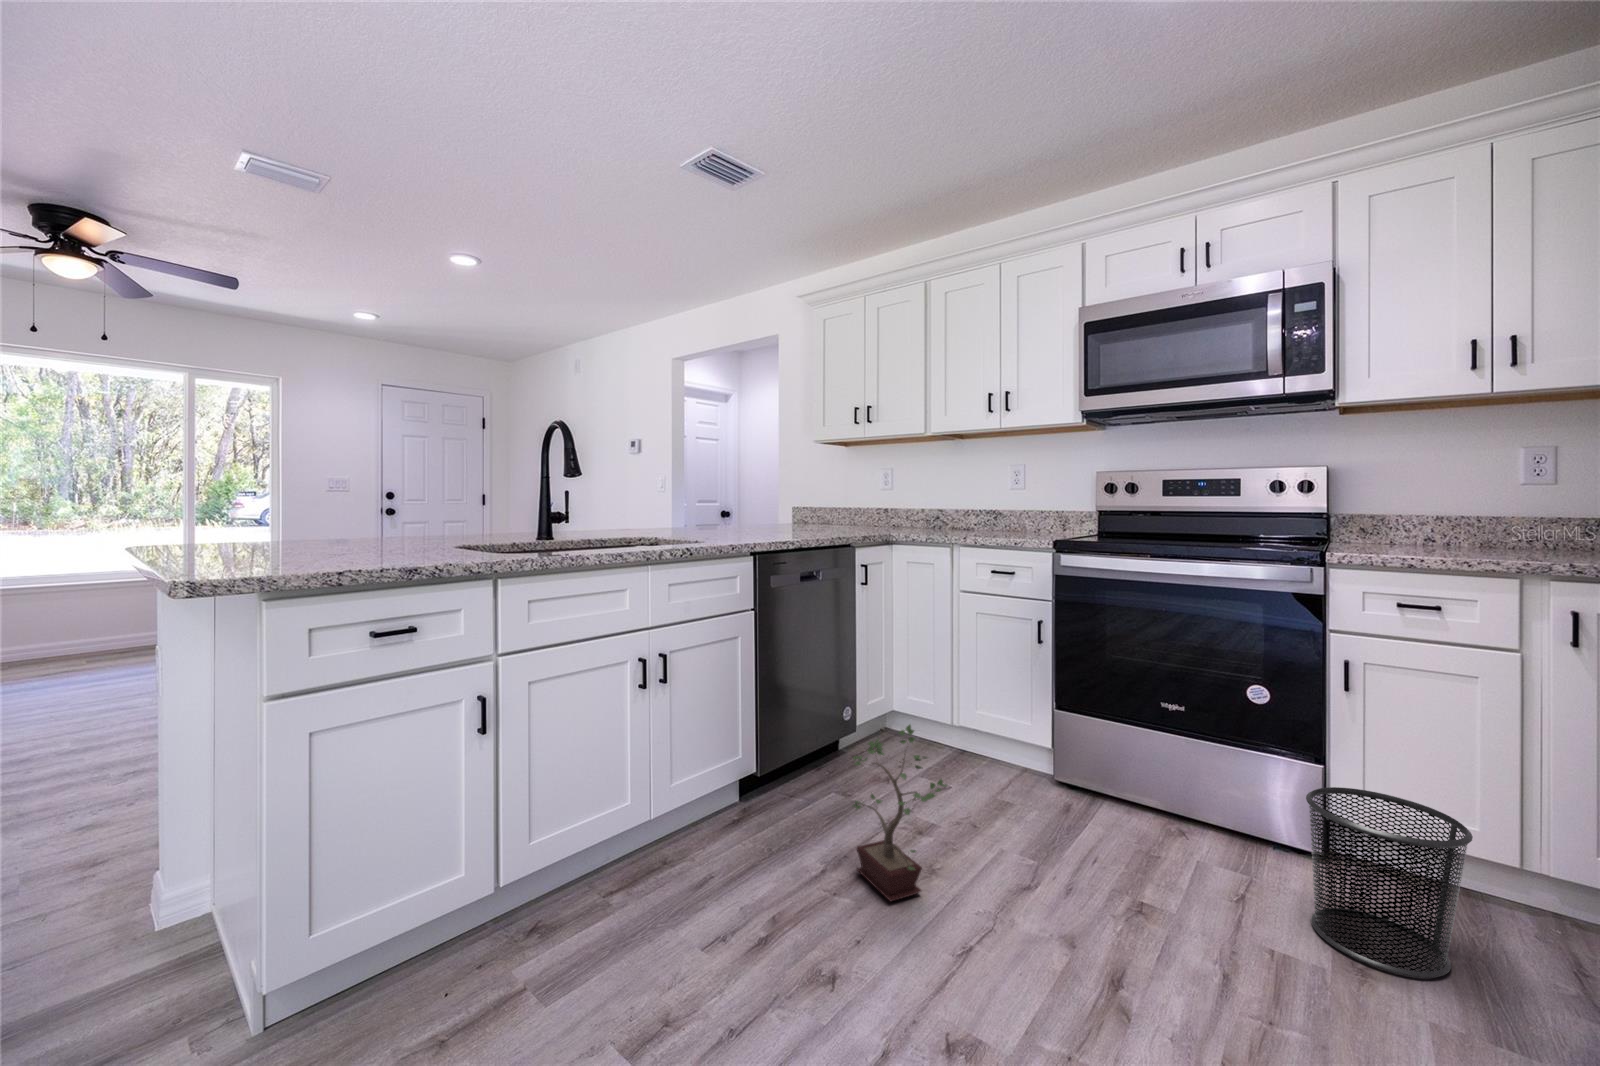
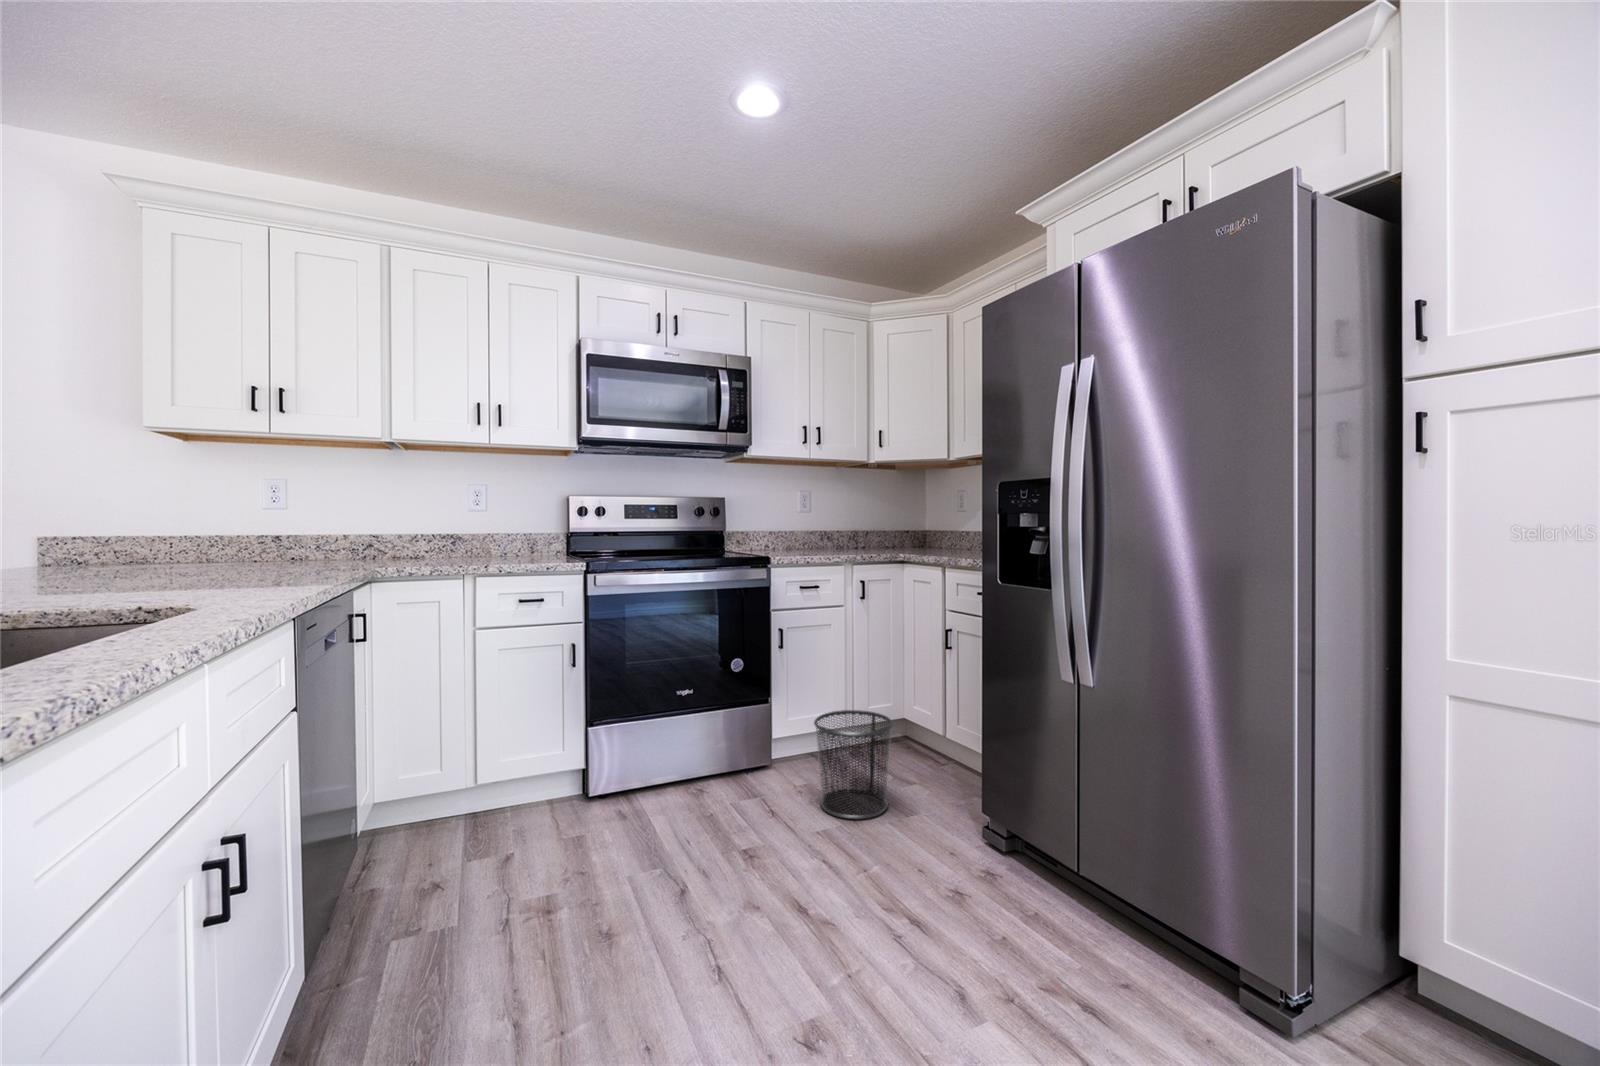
potted plant: present [852,725,947,901] -> none [518,782,692,988]

